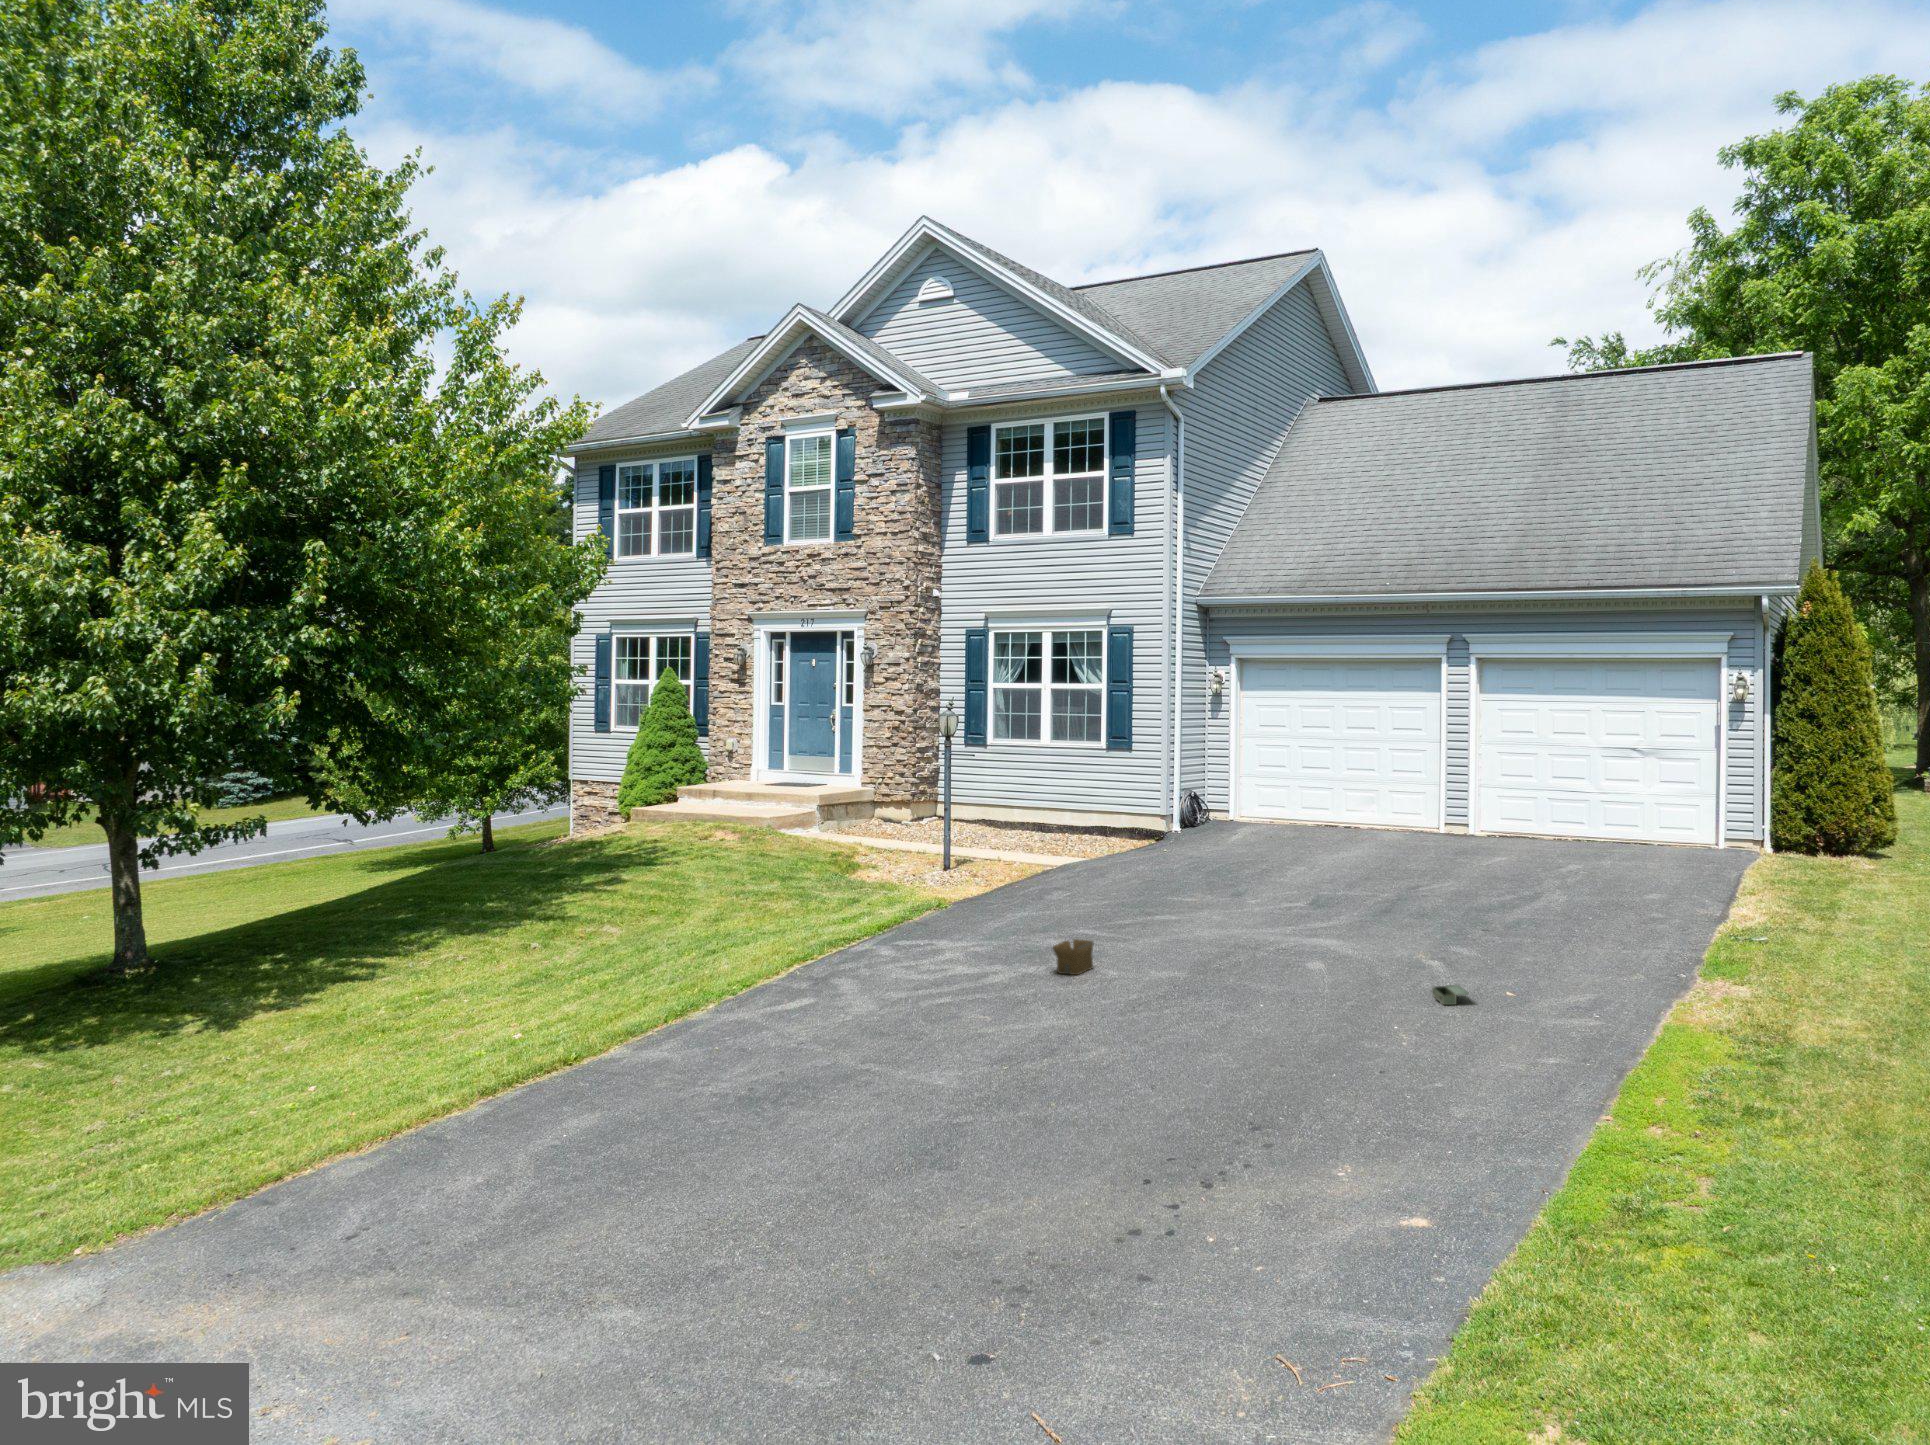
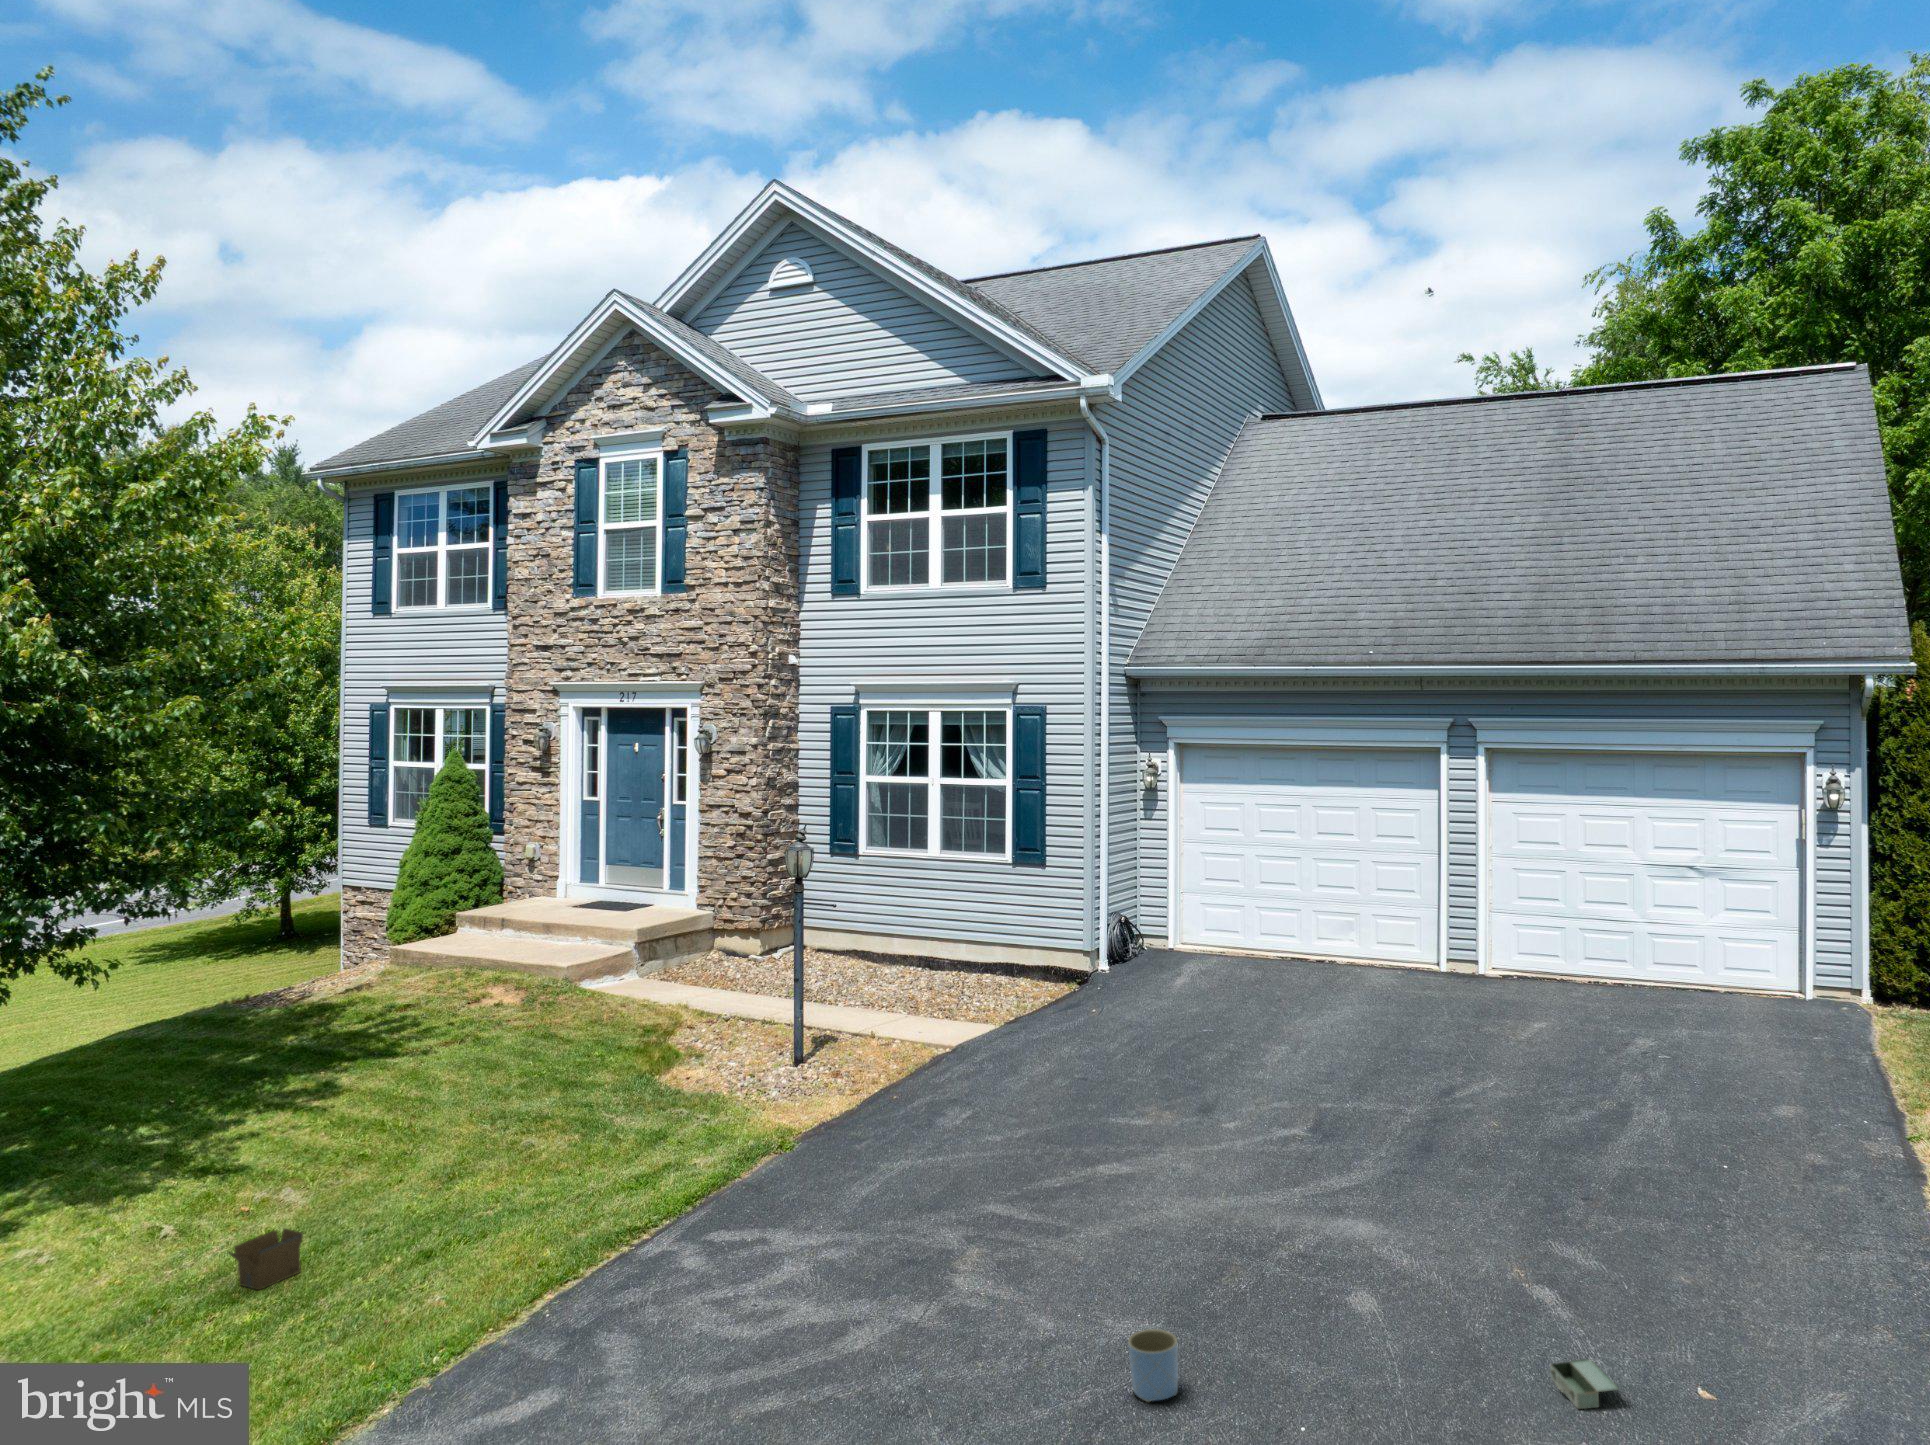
cardboard box: present [1053,939,1094,975] -> present [230,1229,303,1290]
planter: none [1171,966,1201,1004] -> present [1128,1329,1178,1402]

